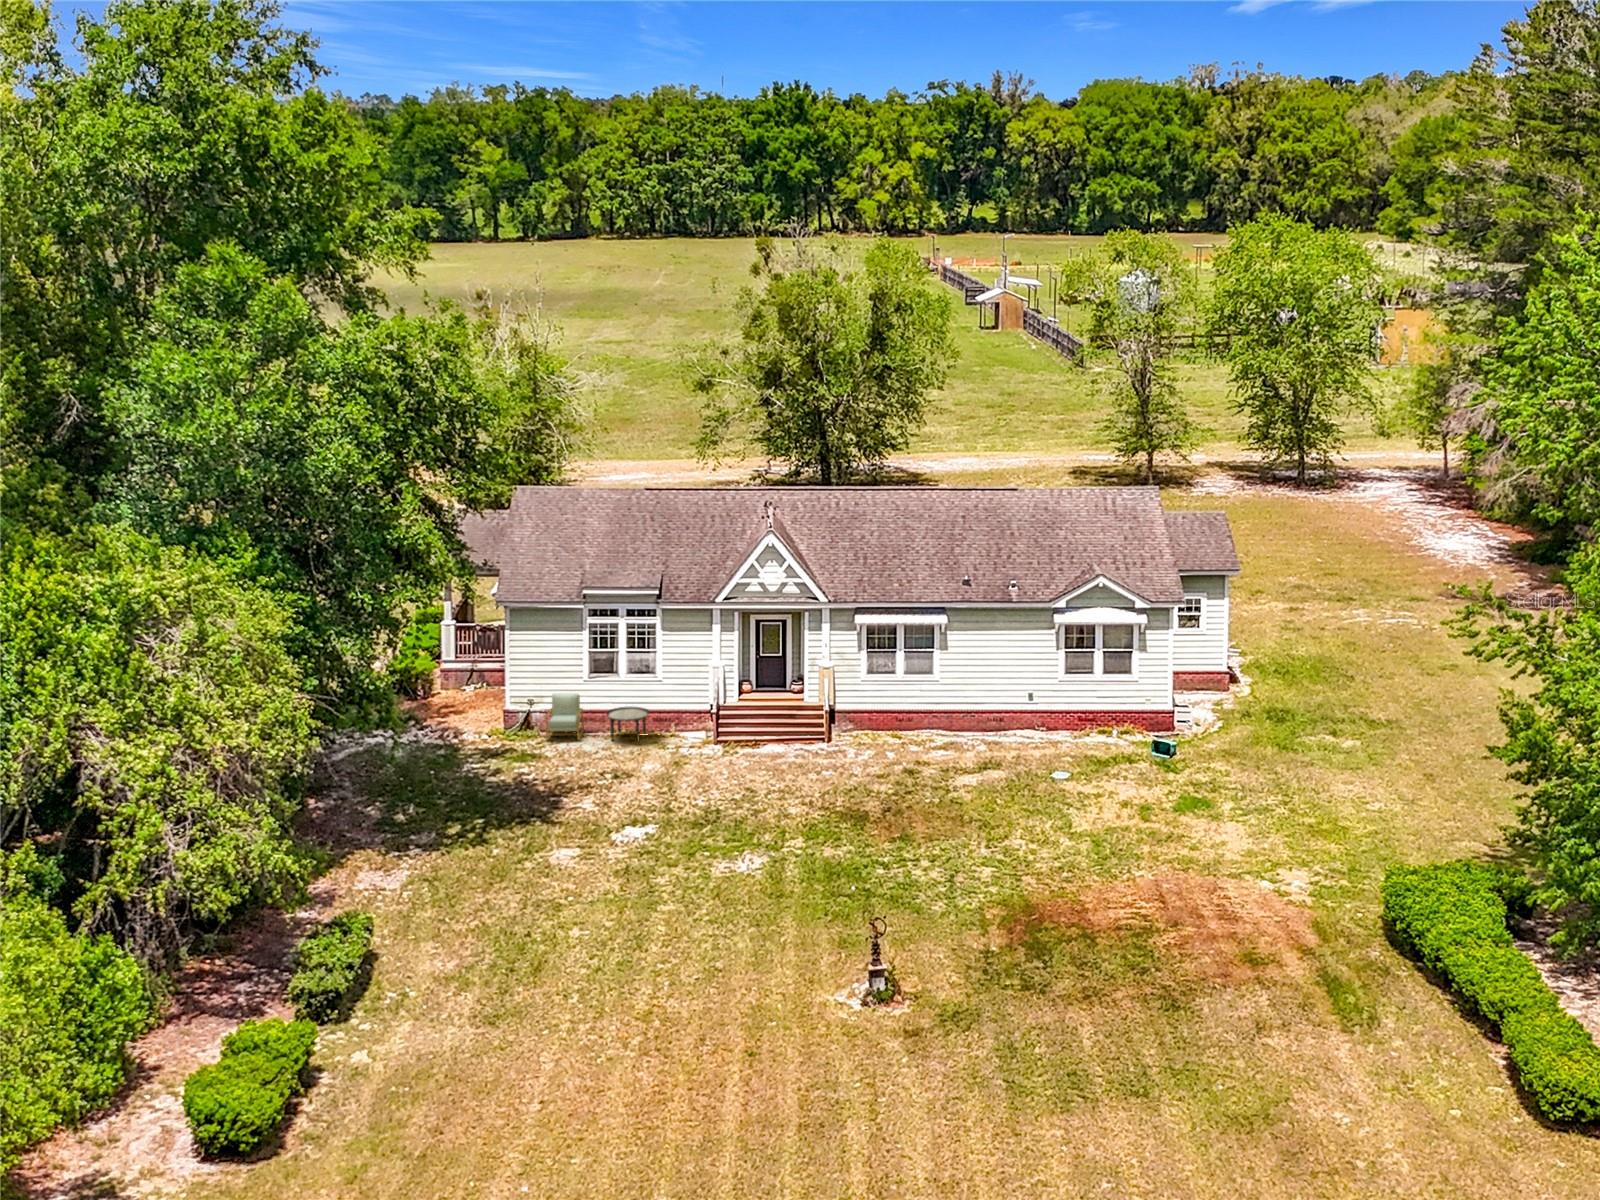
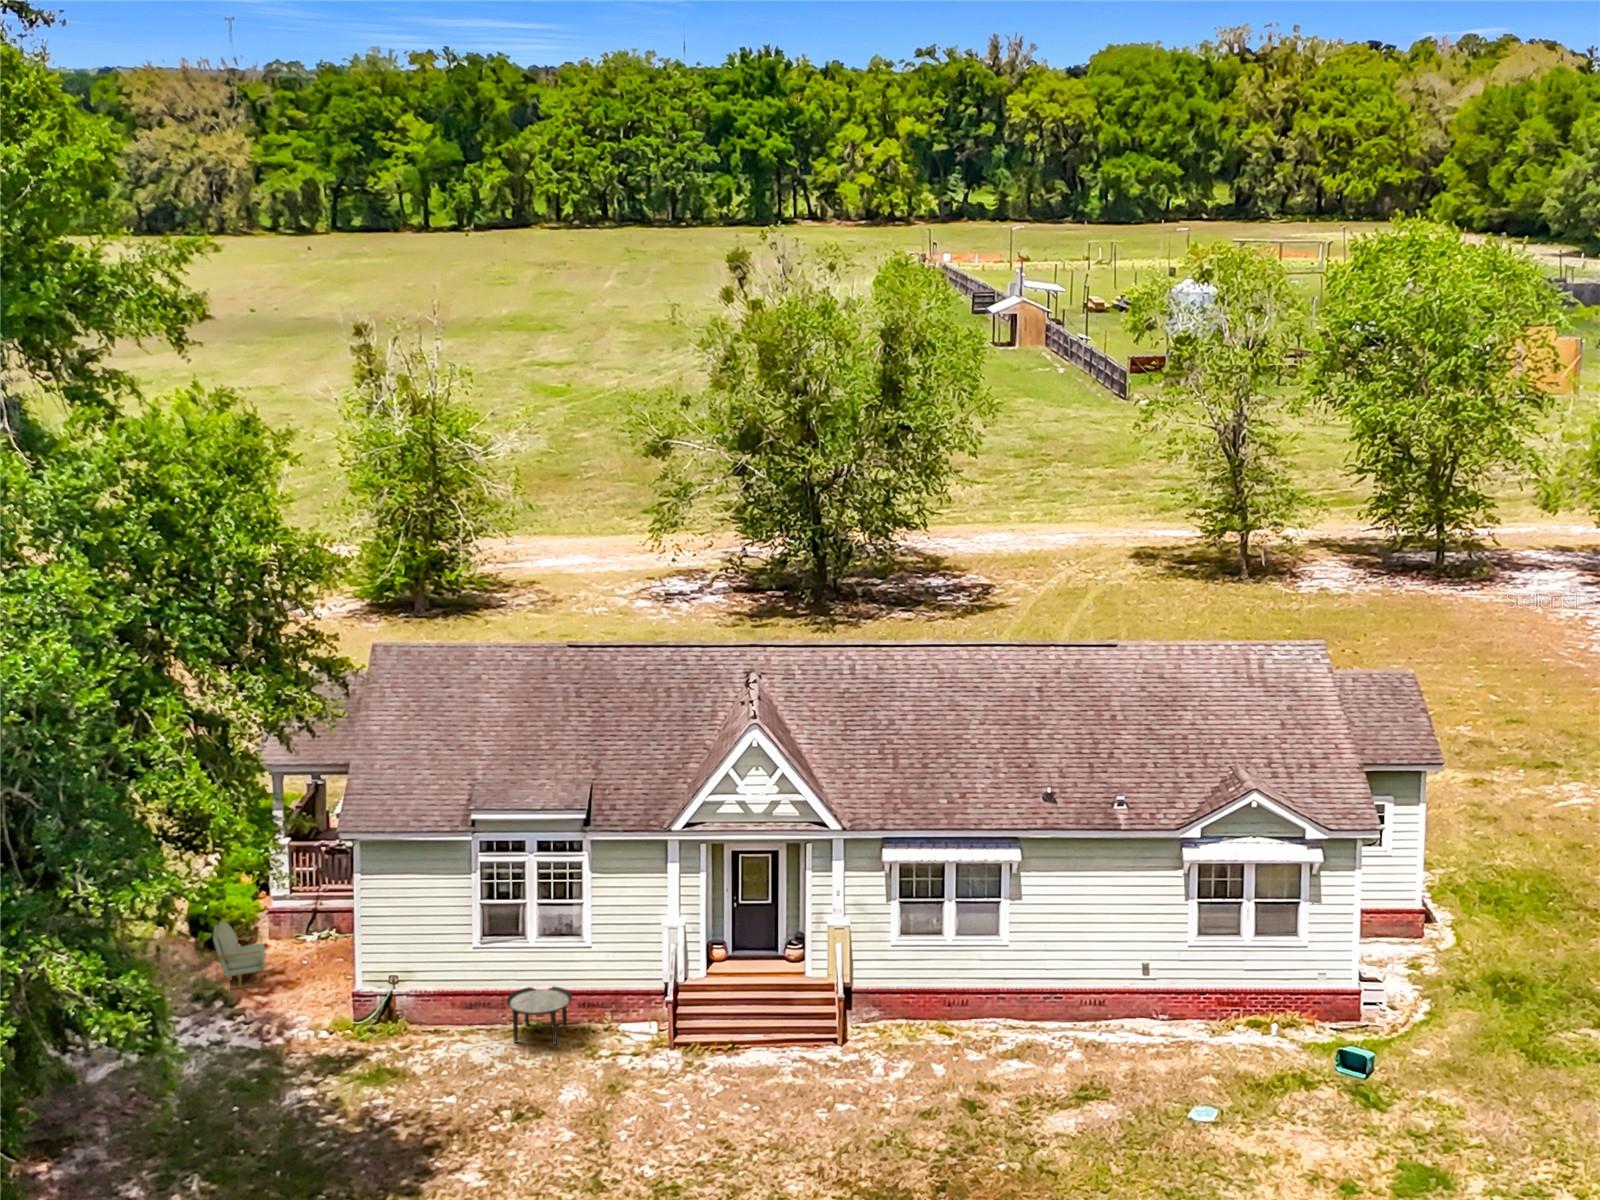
chair: present [546,693,584,740] -> present [213,921,265,989]

